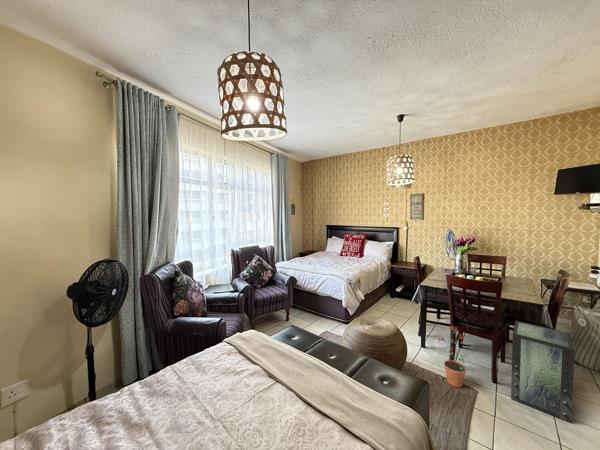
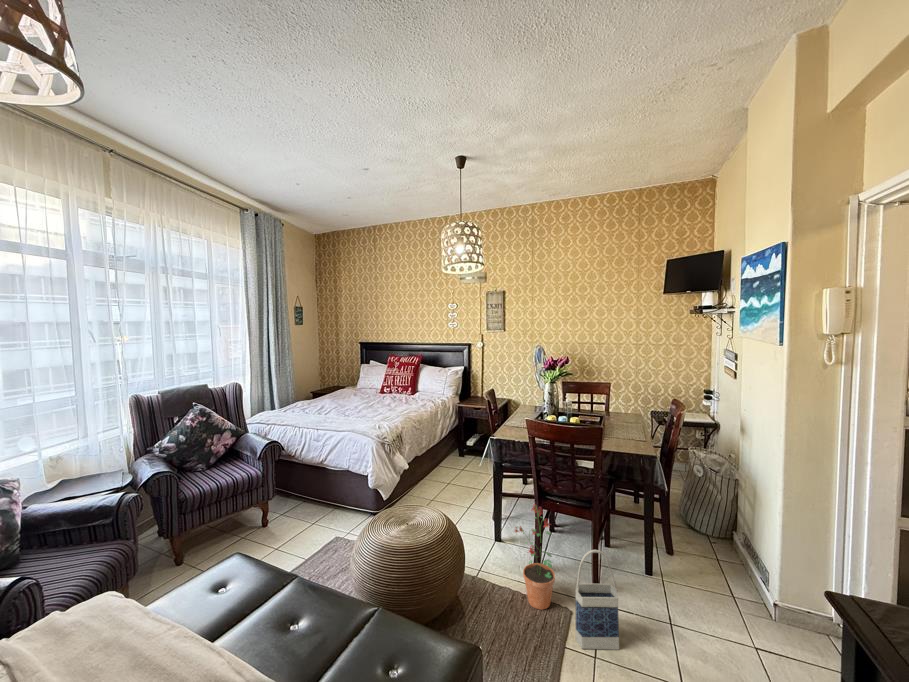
storage box: present [511,321,574,423] -> none [617,484,695,638]
bag: none [481,354,513,417] -> present [576,550,619,650]

